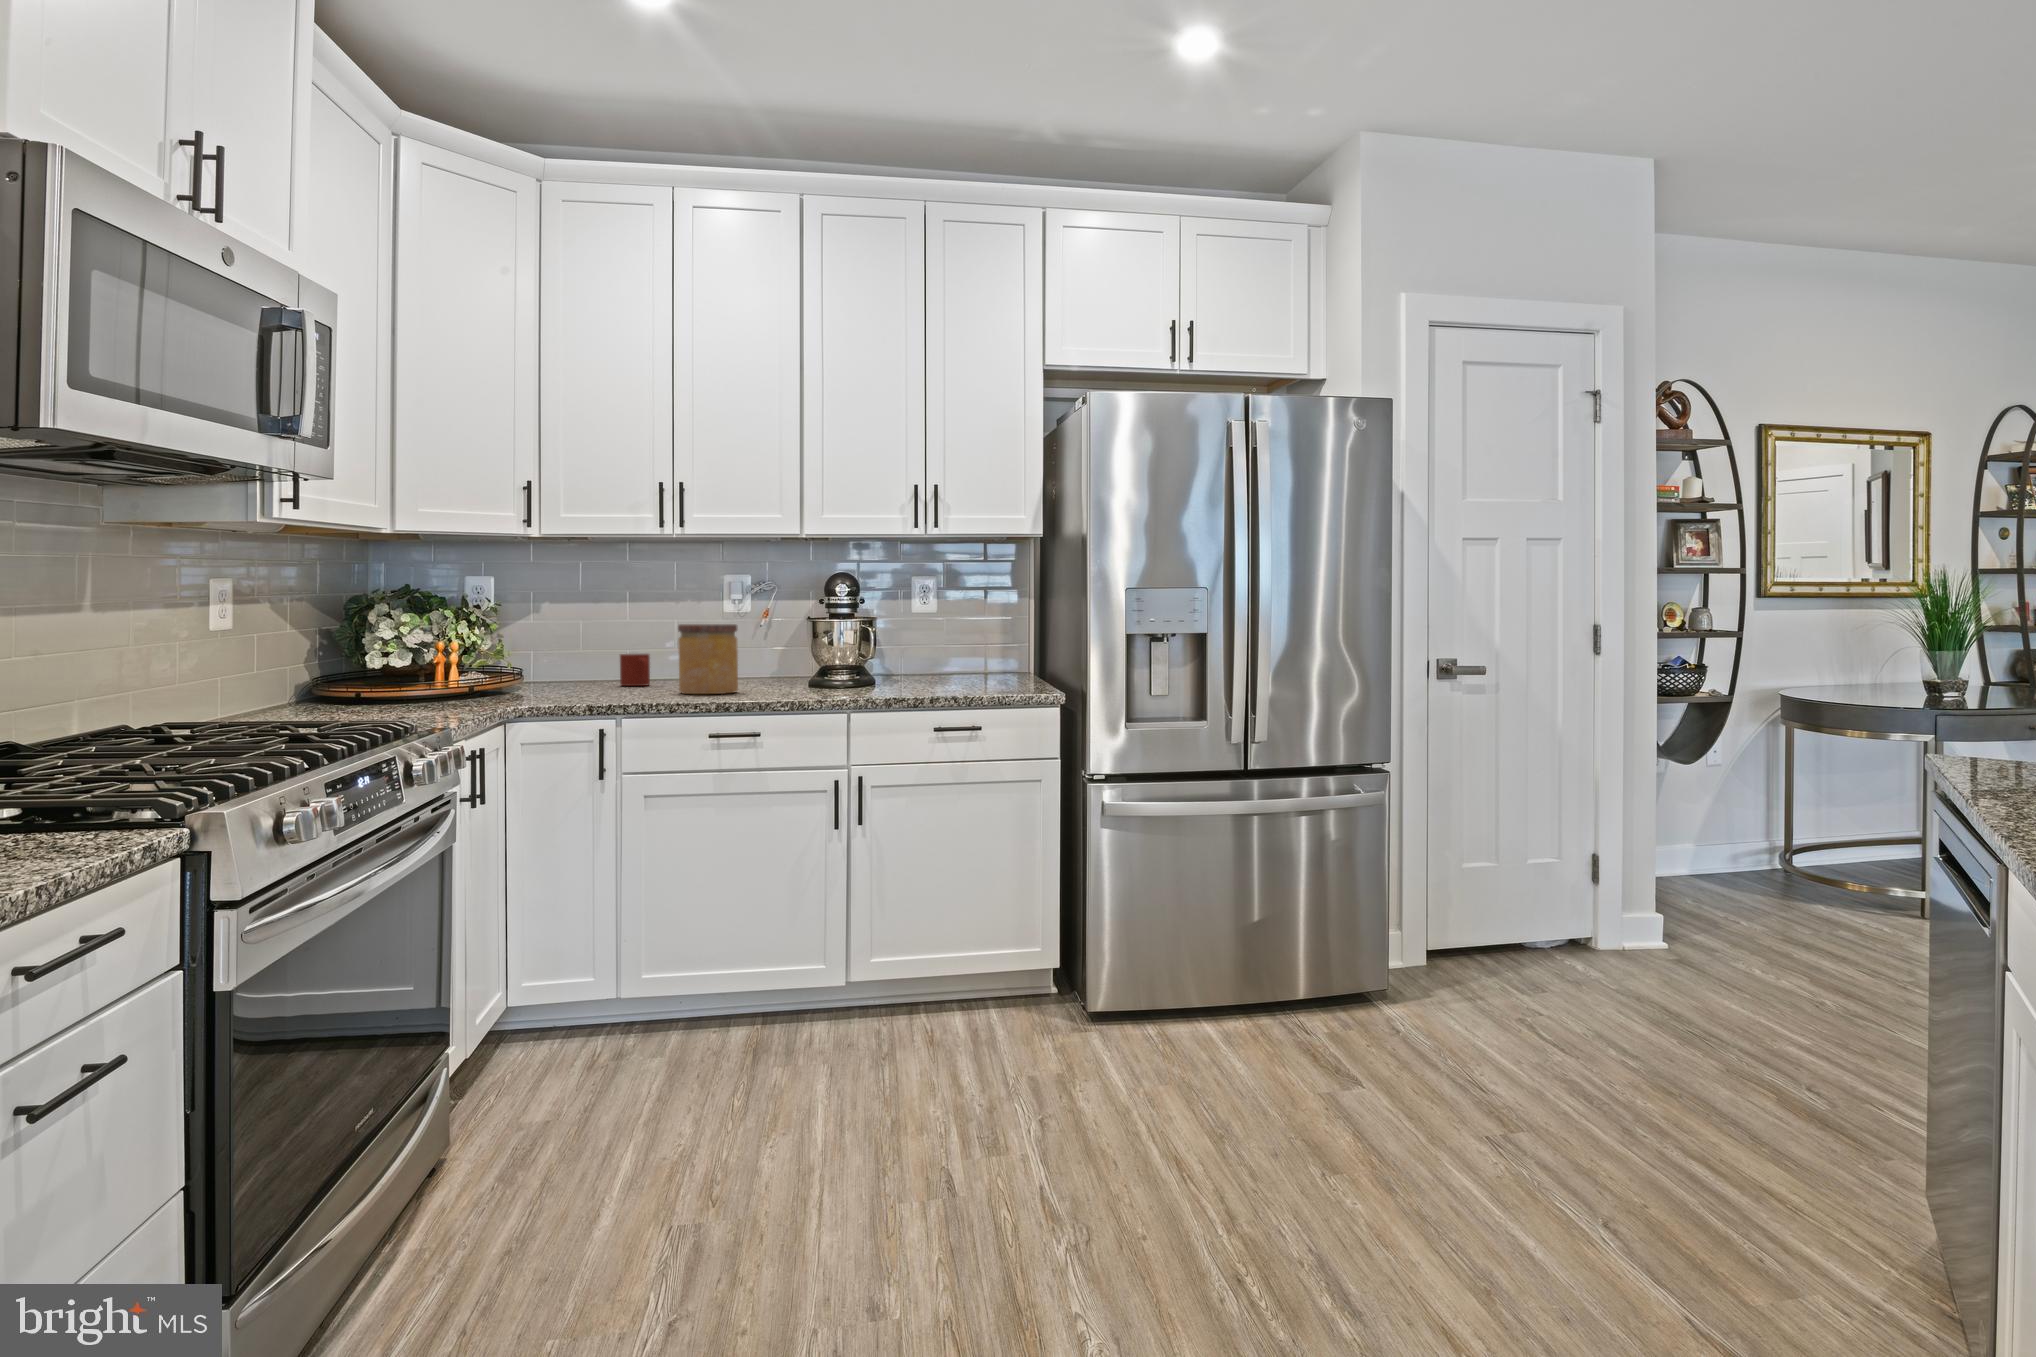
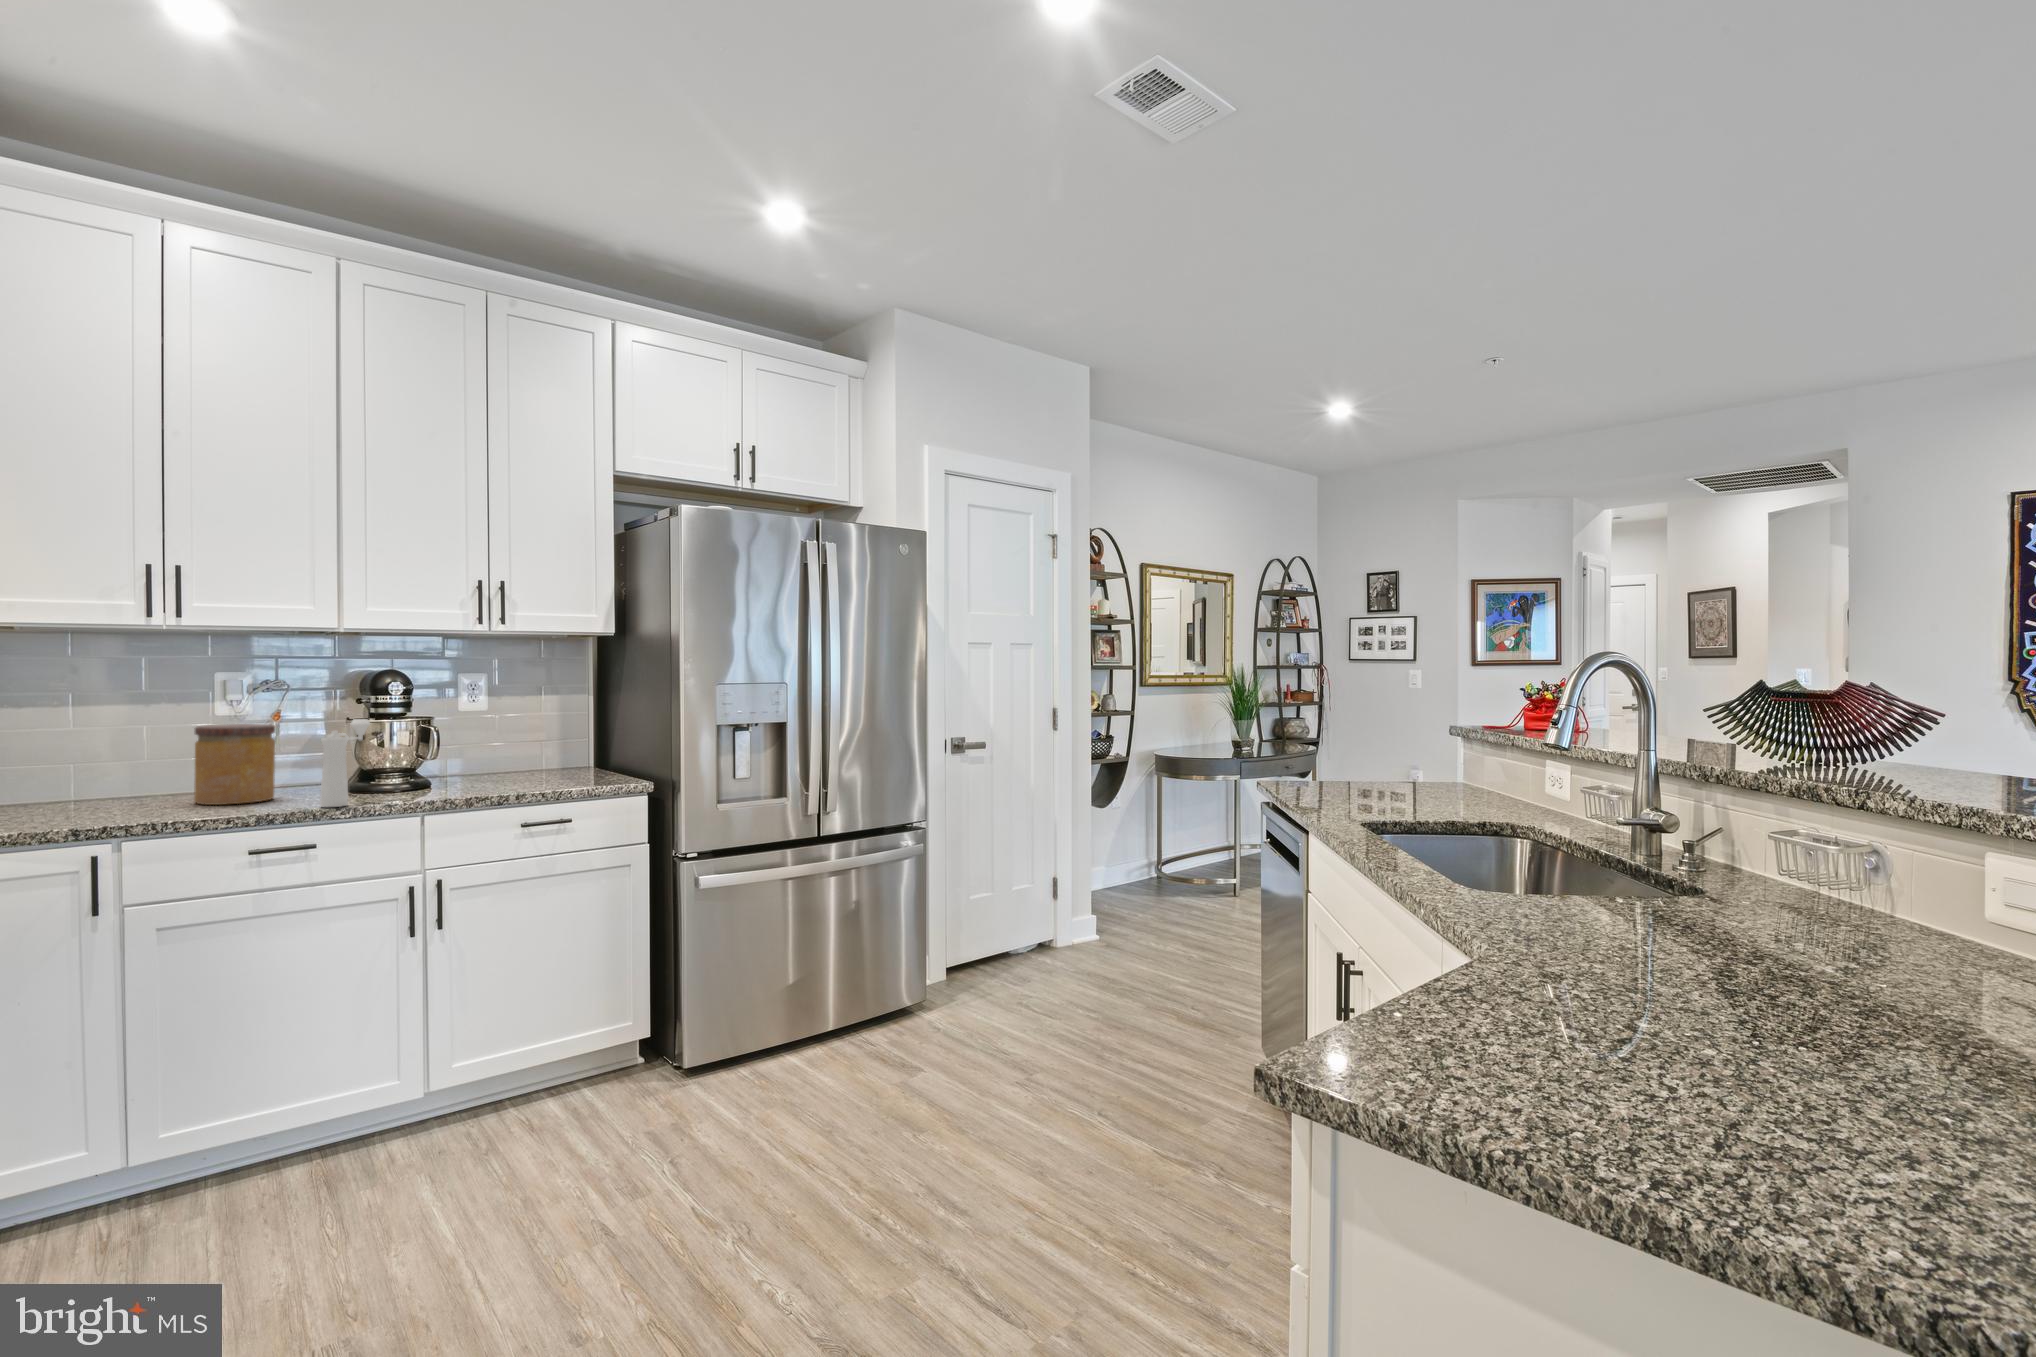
pepper mill: none [762,619,806,699] -> present [320,719,370,807]
mug: present [620,653,650,686] -> none [90,757,136,796]

